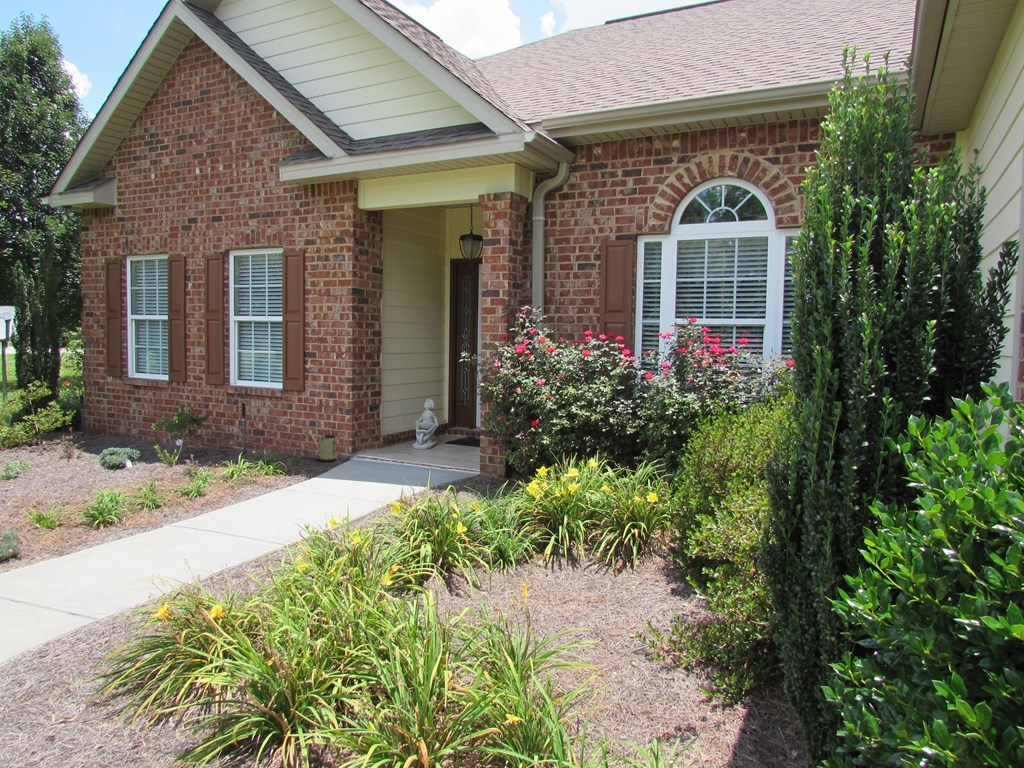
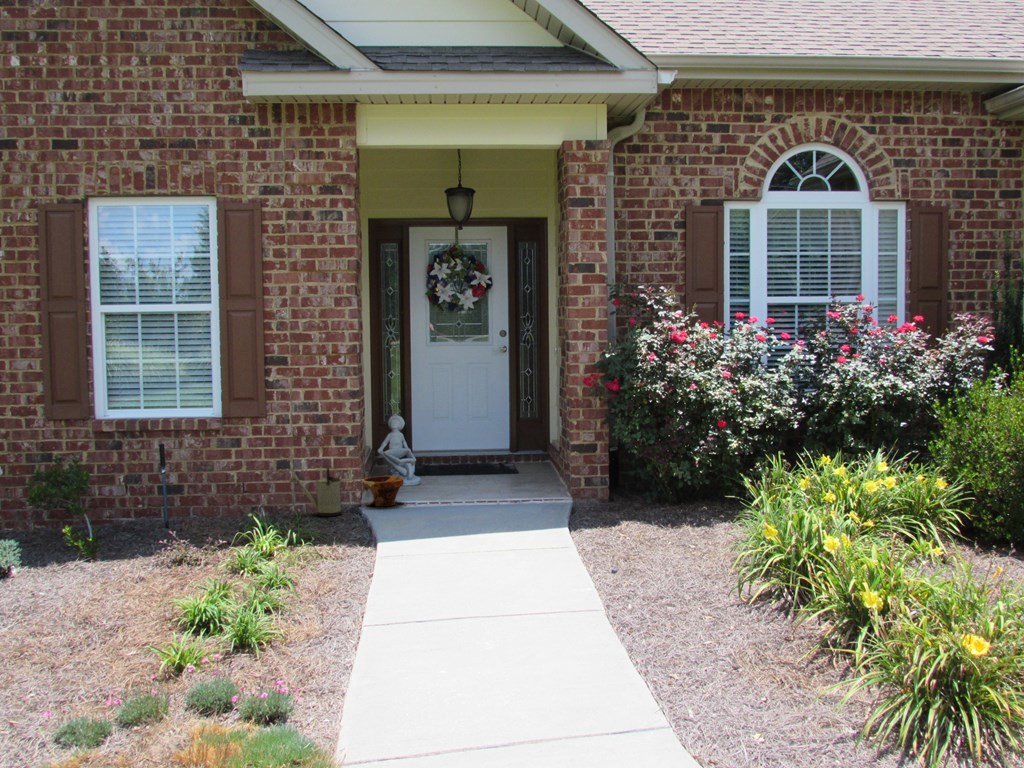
planter: none [358,439,388,460] -> present [362,476,403,506]

